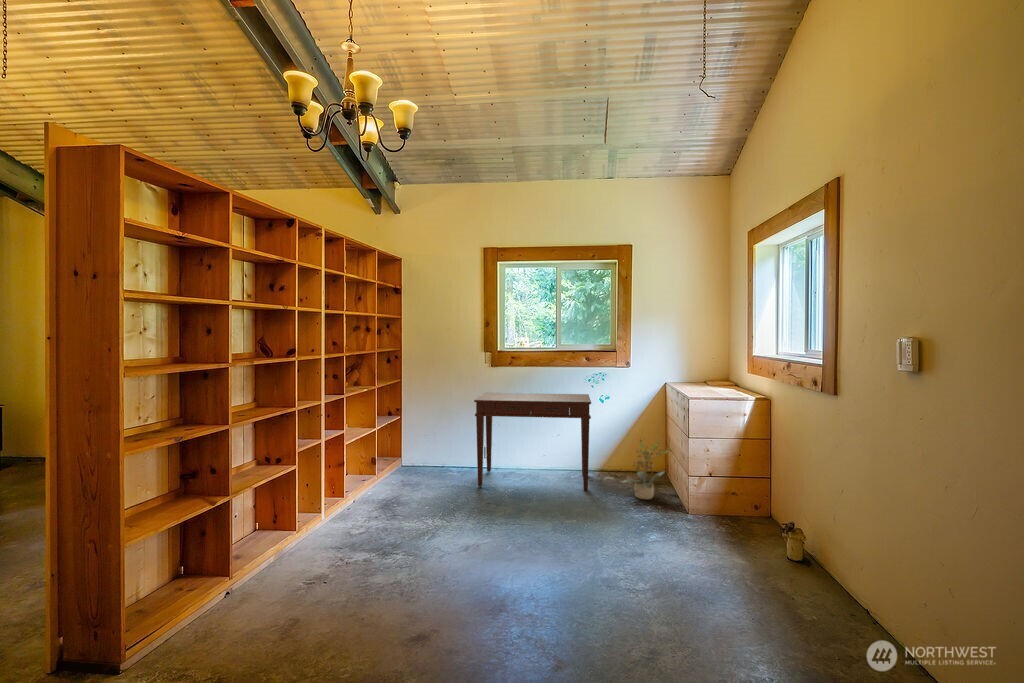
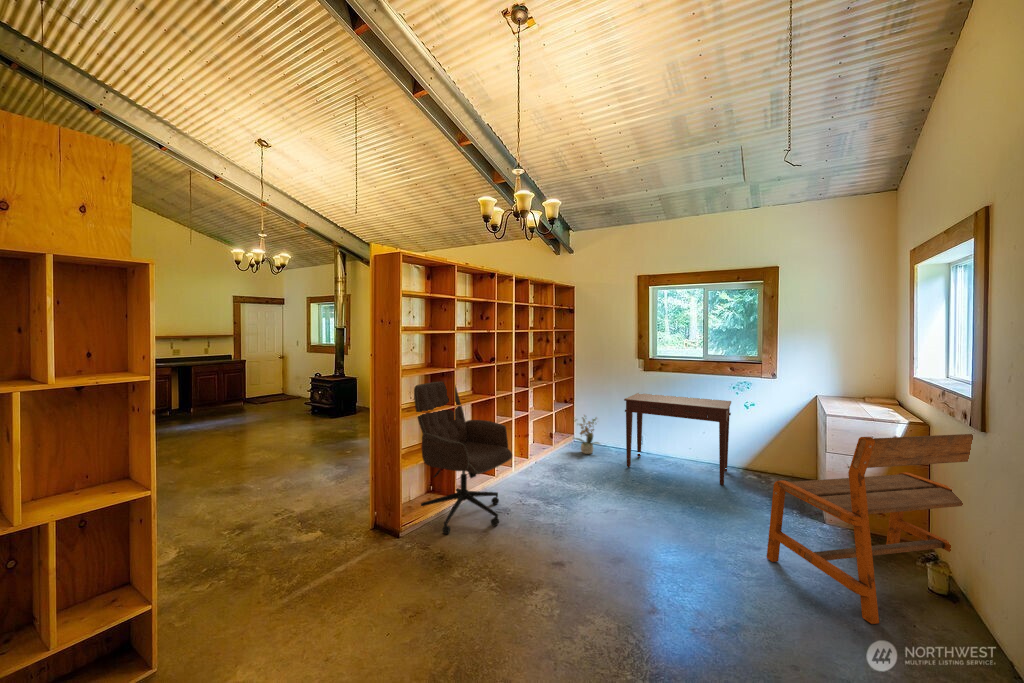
office chair: none [145,385,333,644] -> present [414,382,512,534]
bench: none [656,398,846,613] -> present [767,434,973,624]
potted plant: present [622,440,671,499] -> present [573,417,600,454]

